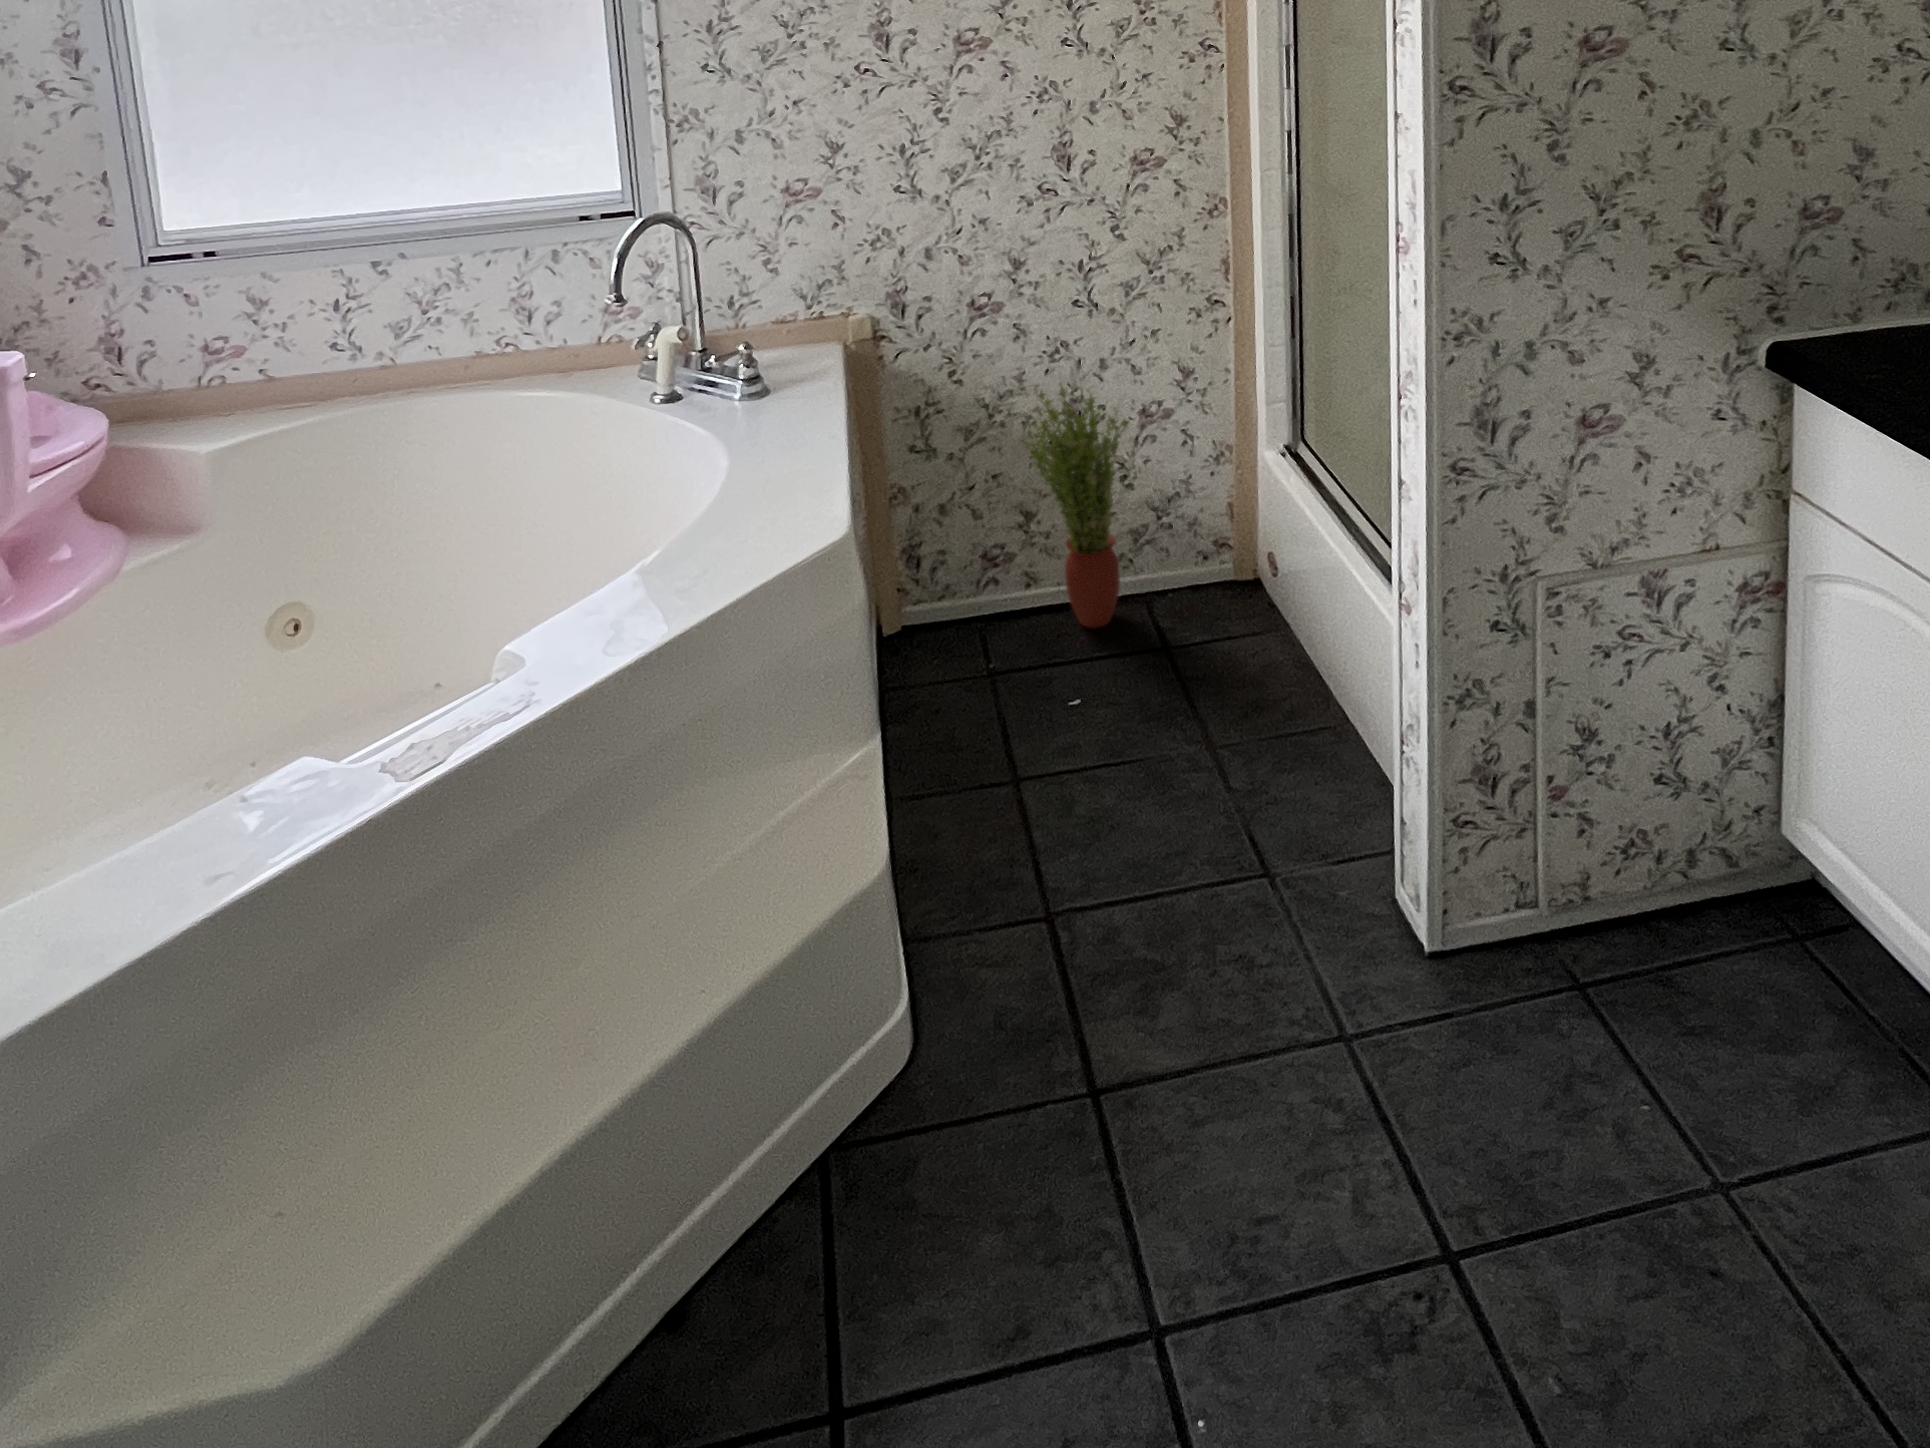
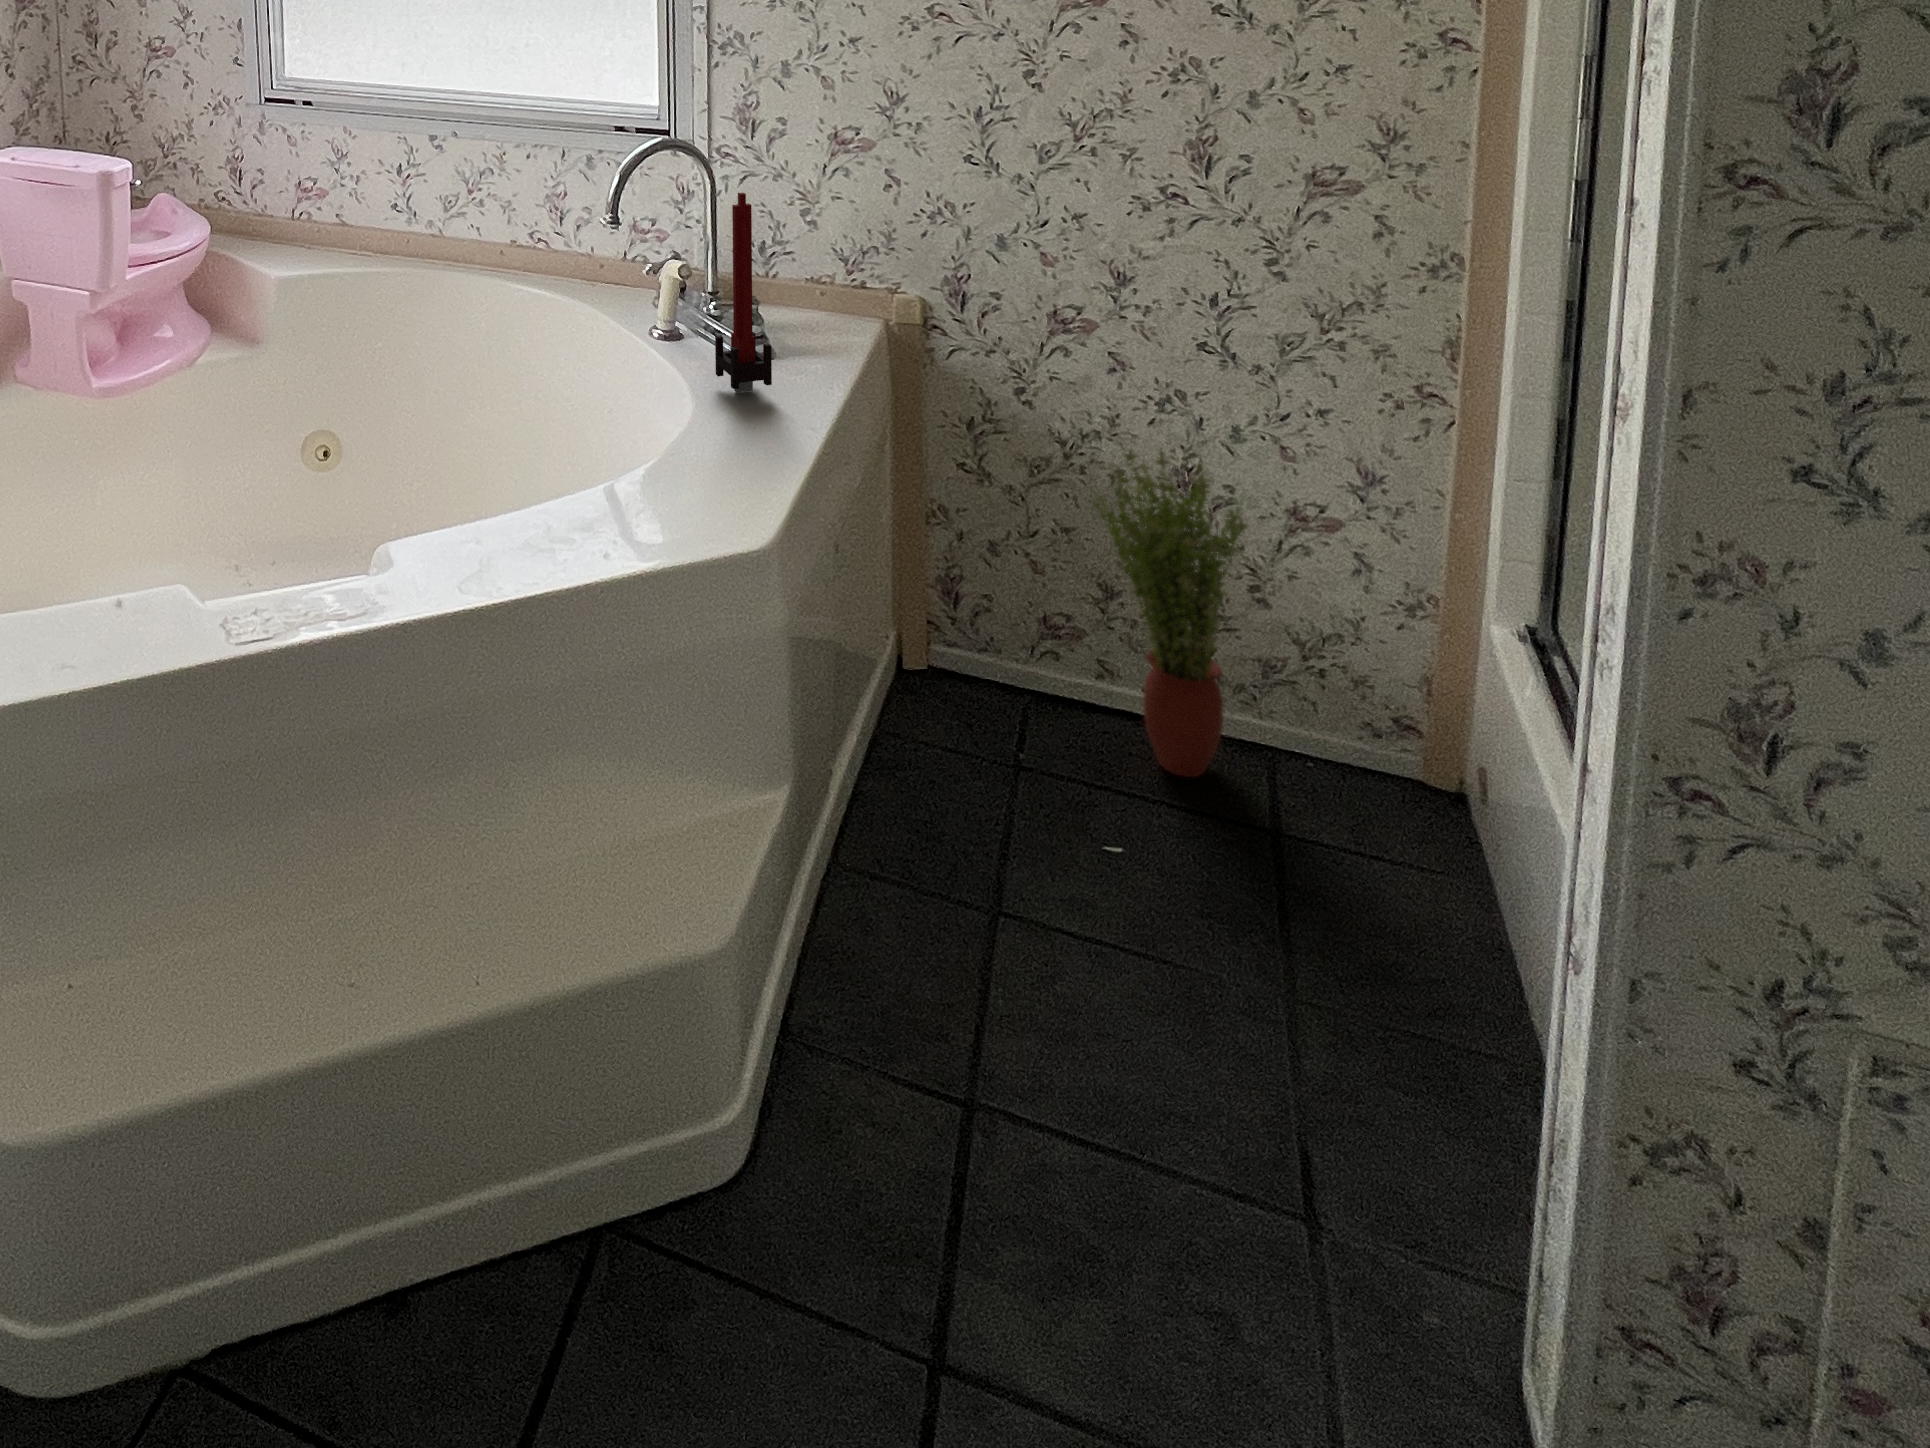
candle: none [732,245,788,425] -> present [715,193,772,393]

